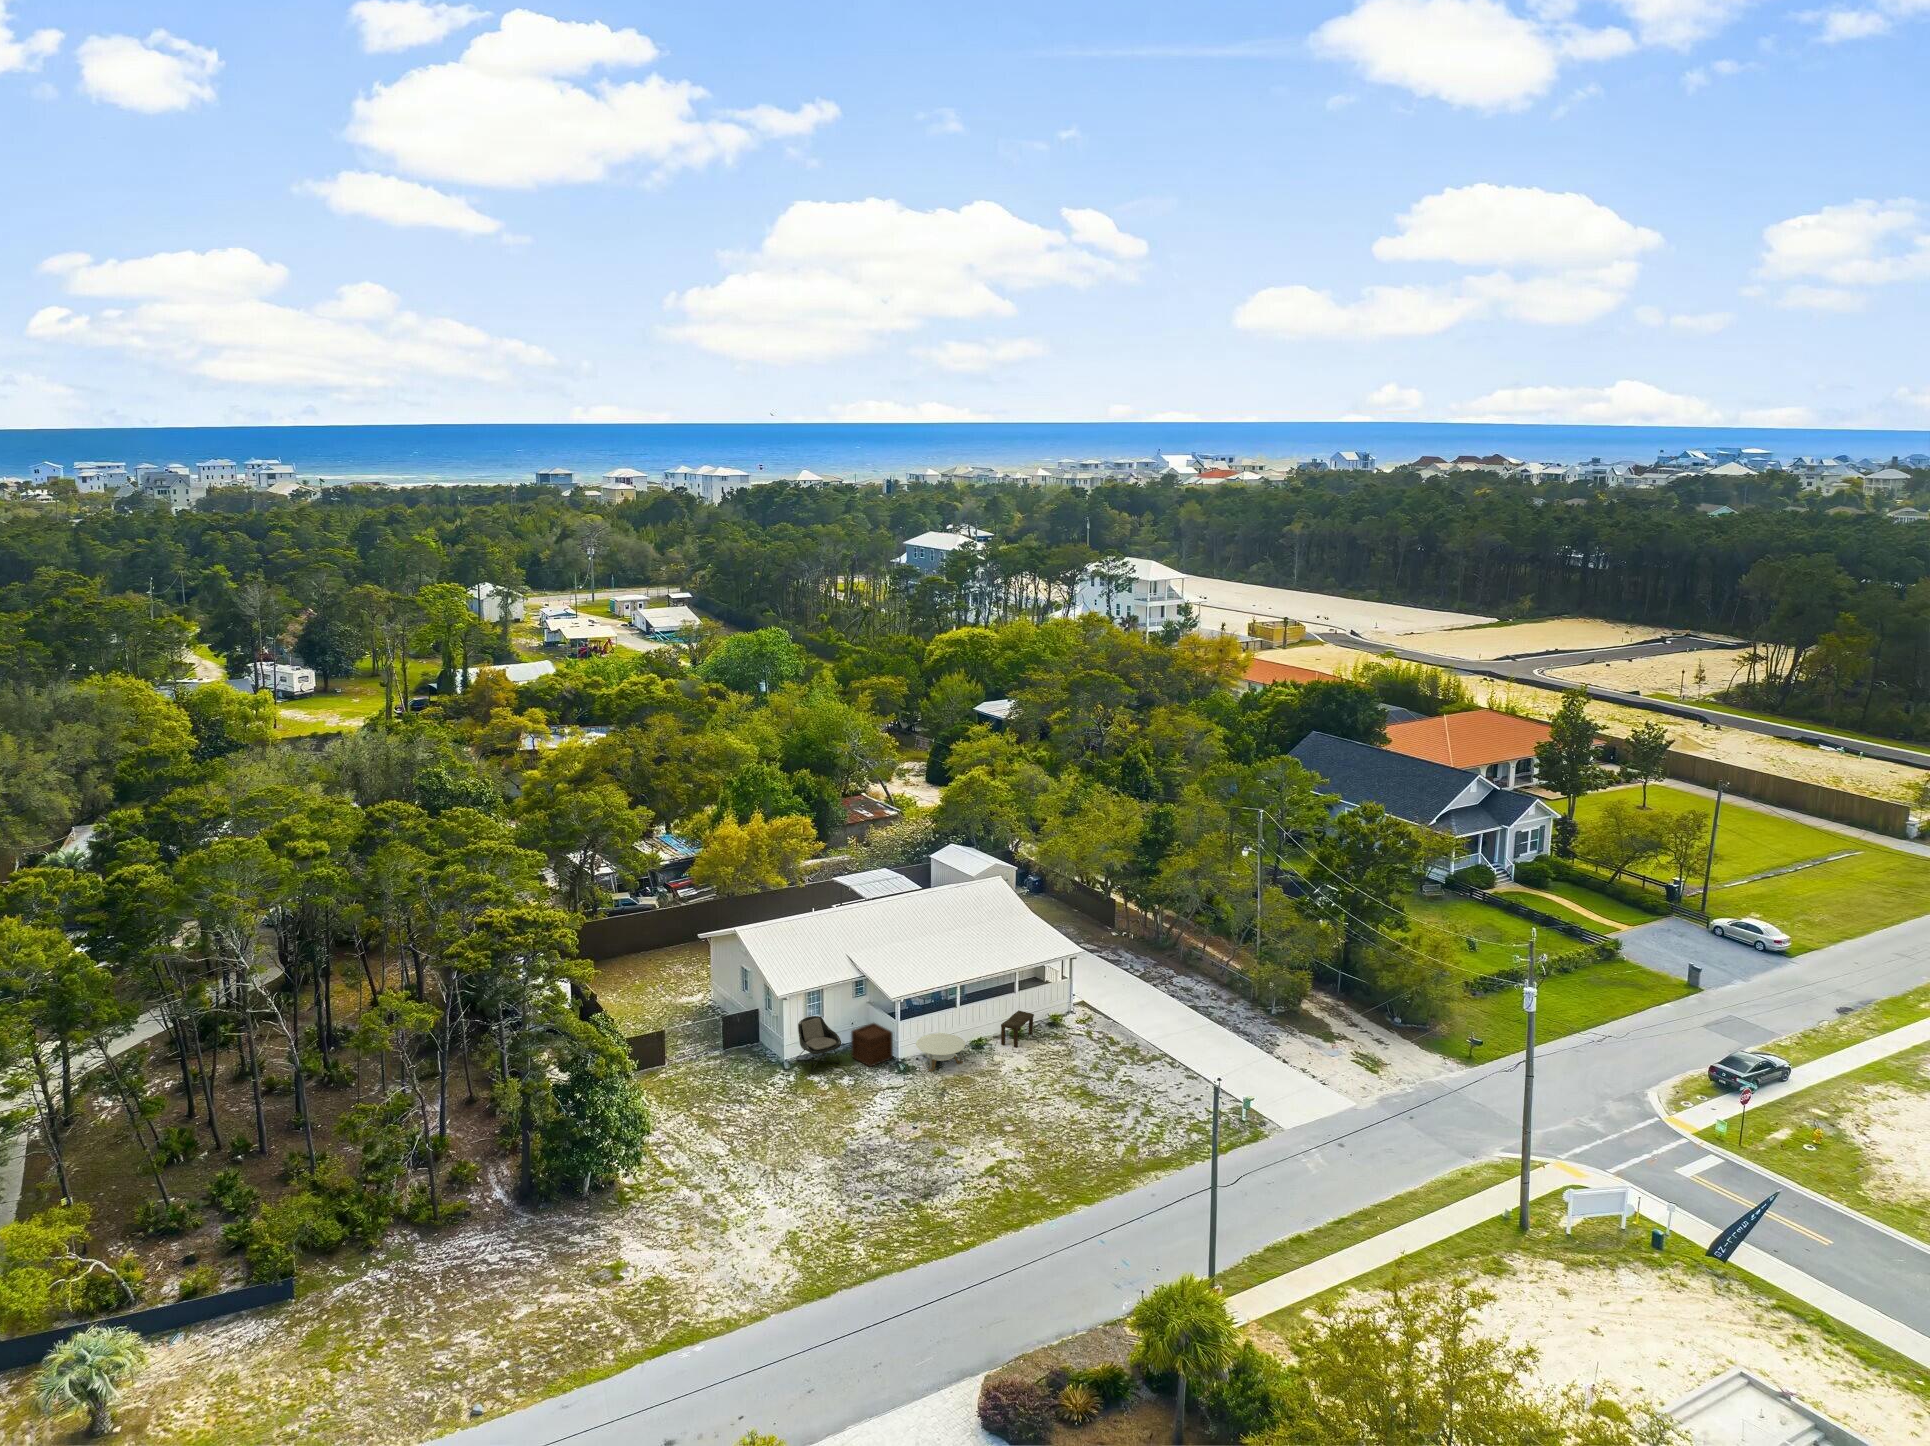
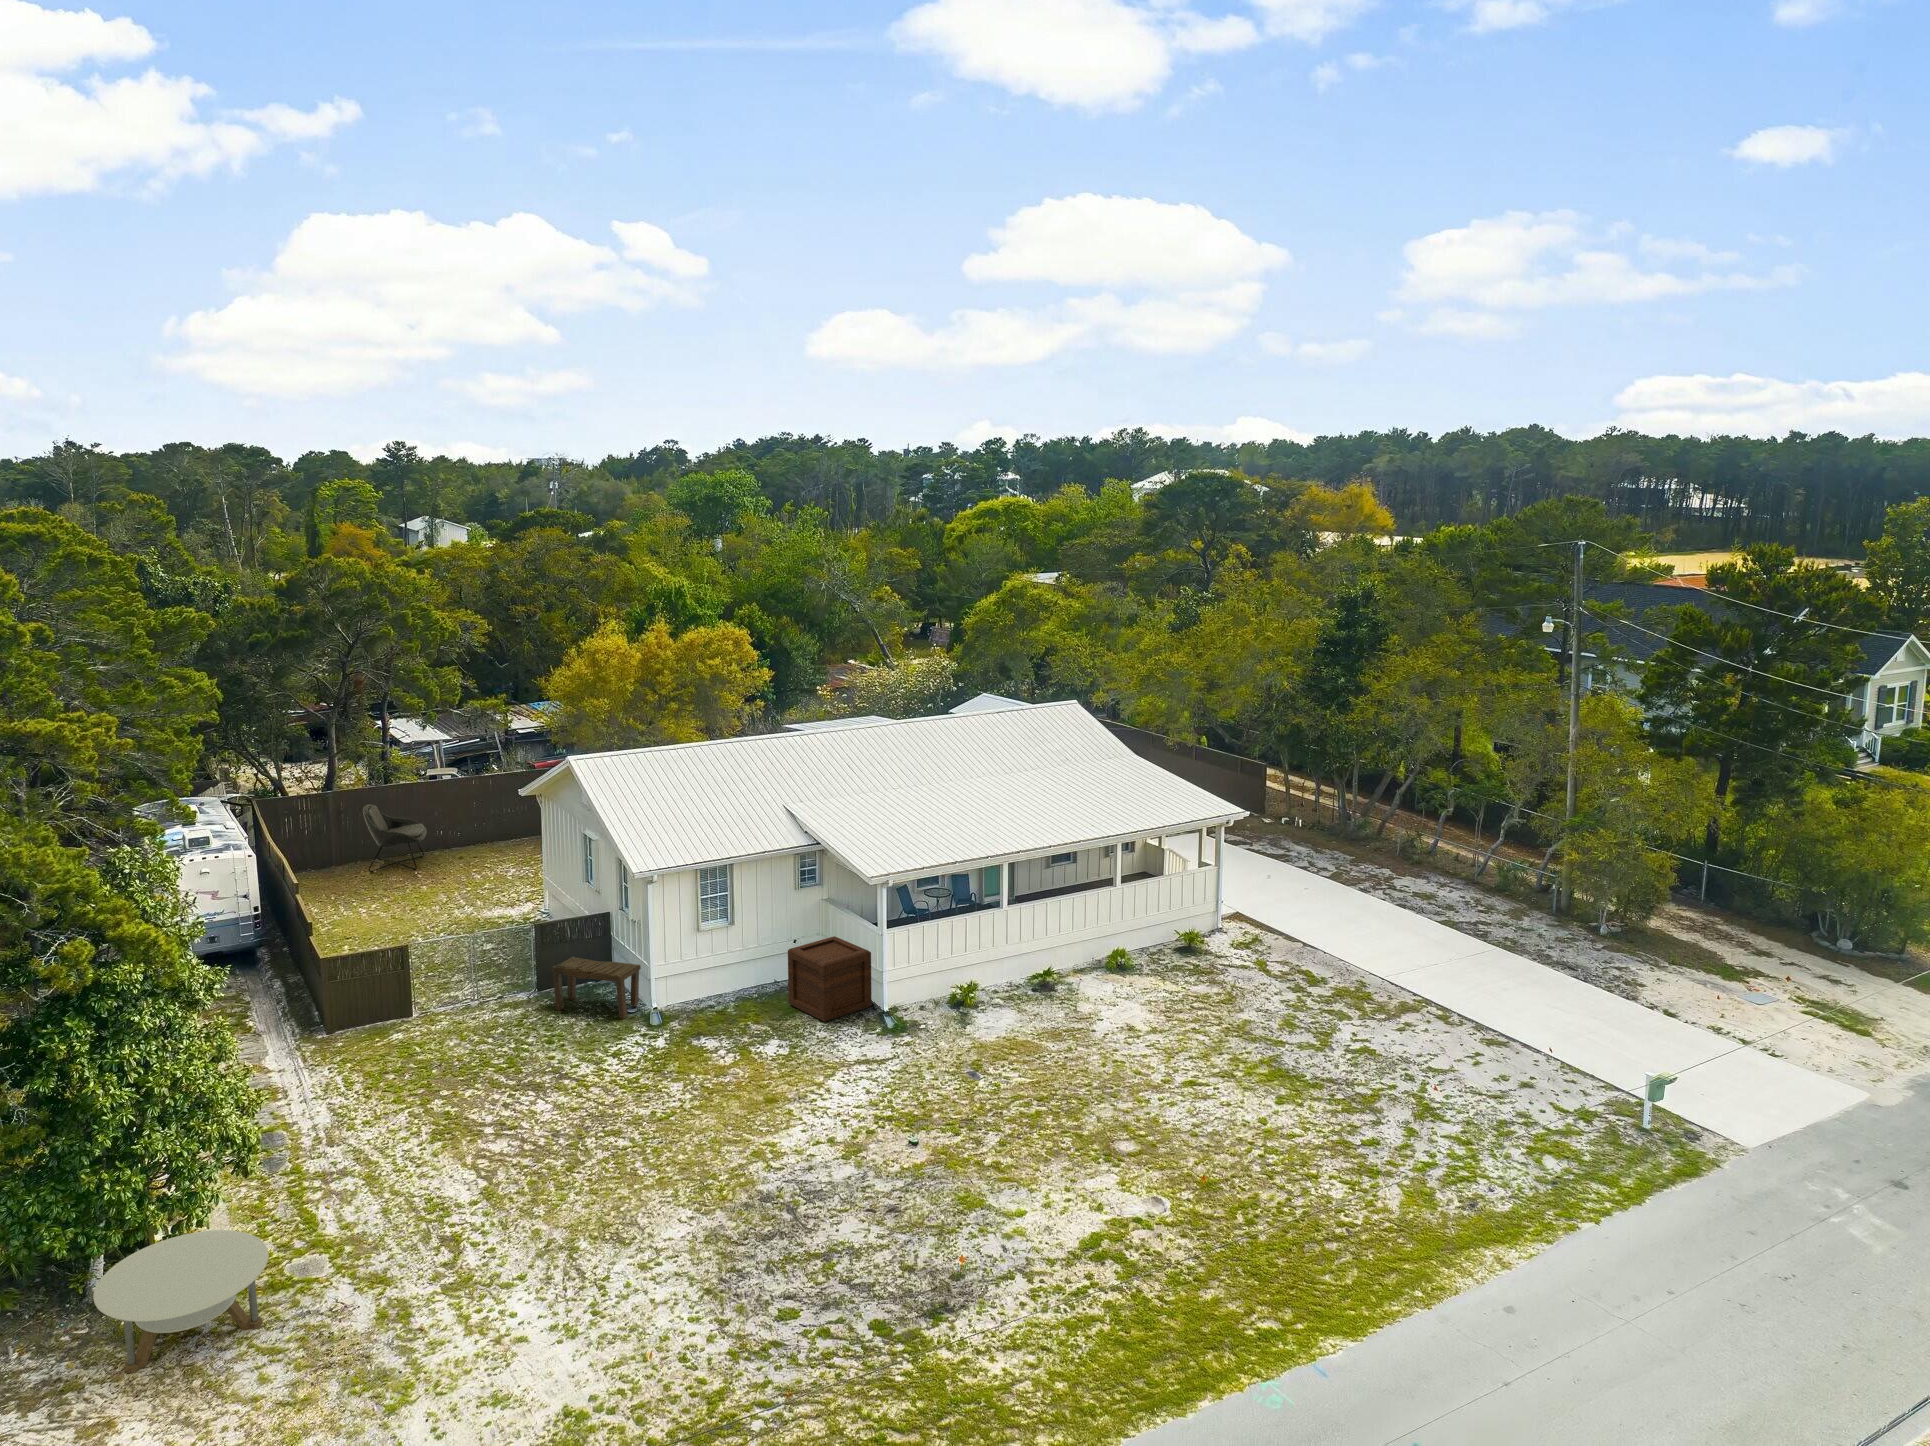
bench: present [1001,1011,1034,1047] -> present [552,957,641,1019]
lounge chair: present [796,1016,841,1072] -> present [363,805,427,873]
round table: present [916,1033,965,1072] -> present [94,1230,269,1373]

